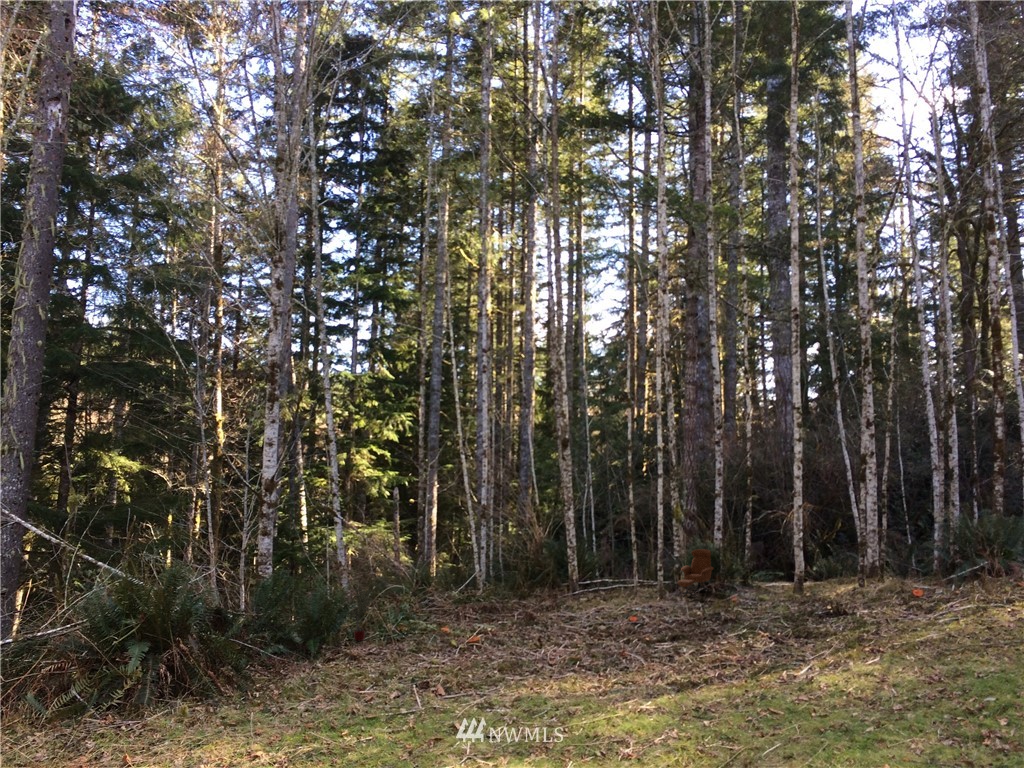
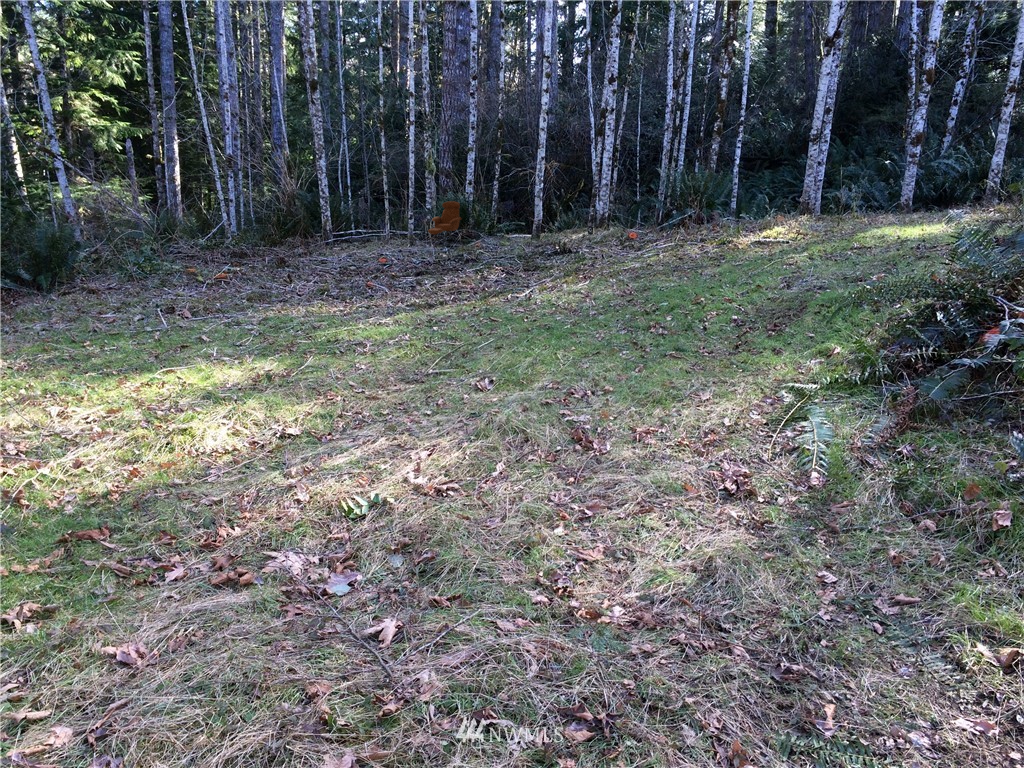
potted tree: present [348,586,373,641] -> none [58,225,98,285]

